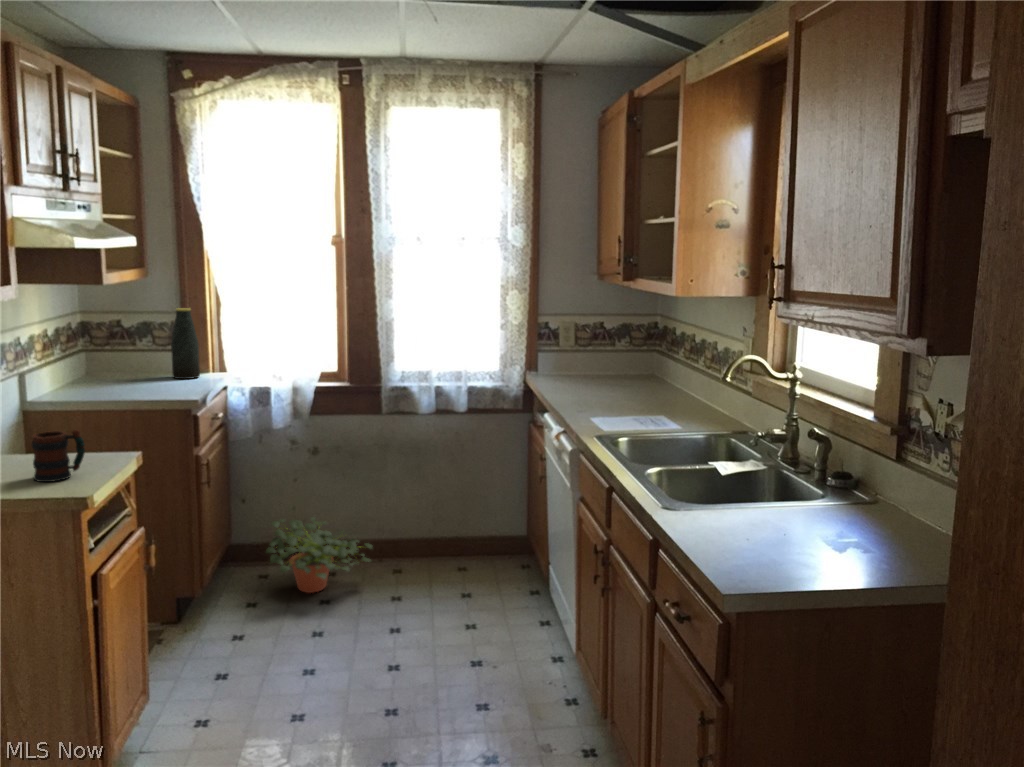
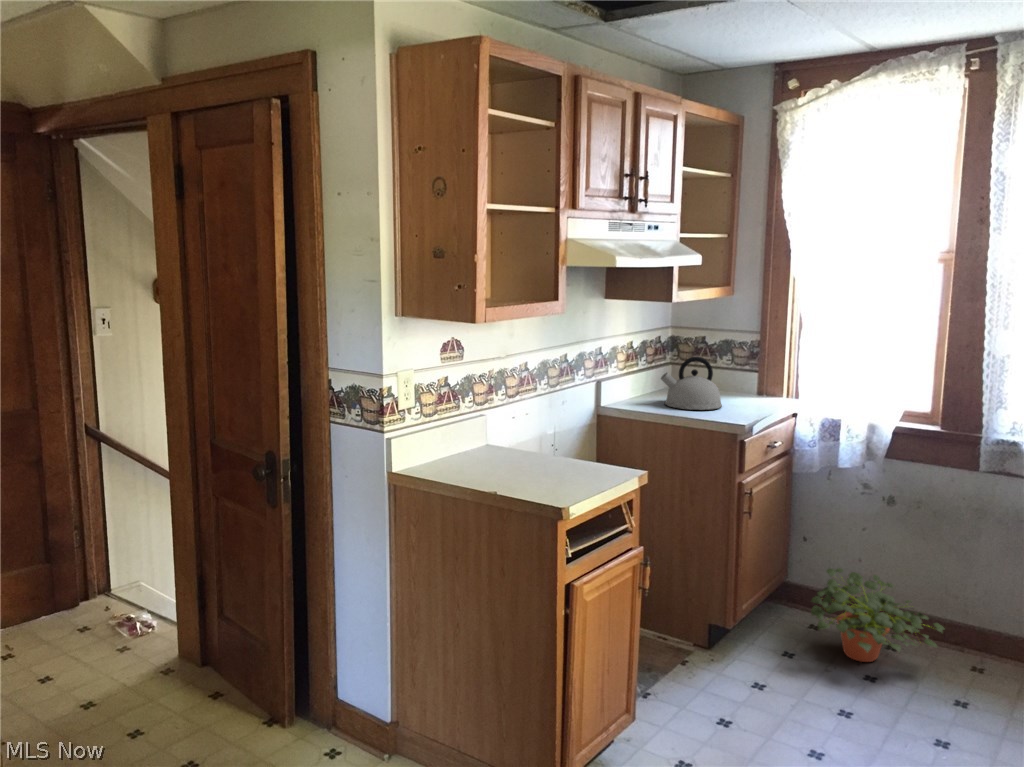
bottle: present [171,308,200,379] -> none [744,328,773,402]
kettle: none [92,340,160,393] -> present [661,357,722,410]
mug: present [32,430,85,482] -> none [539,439,583,487]

